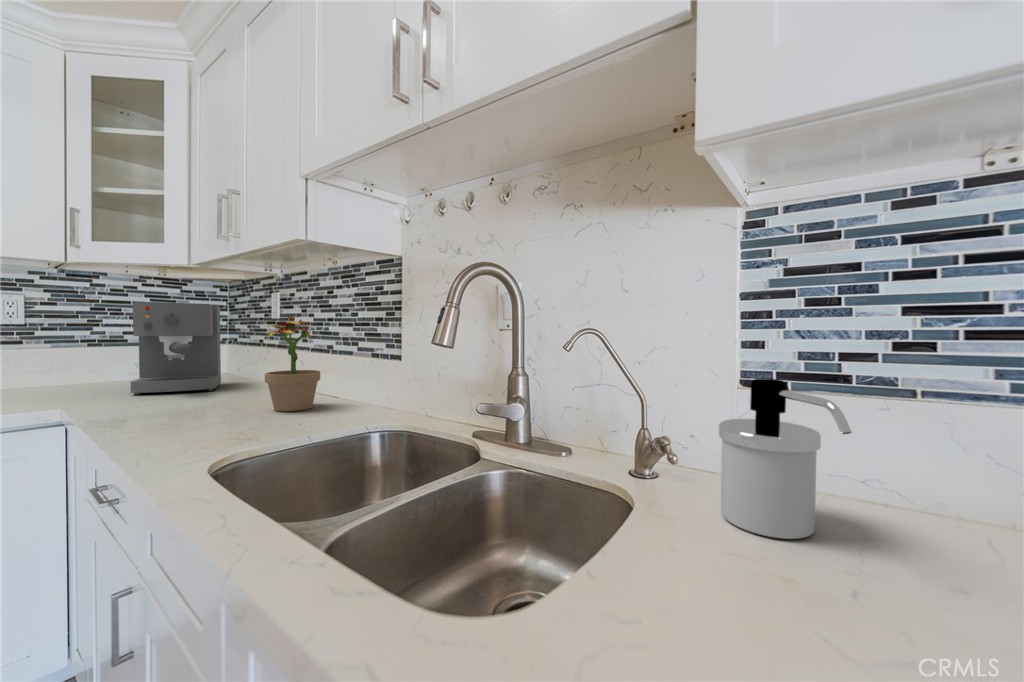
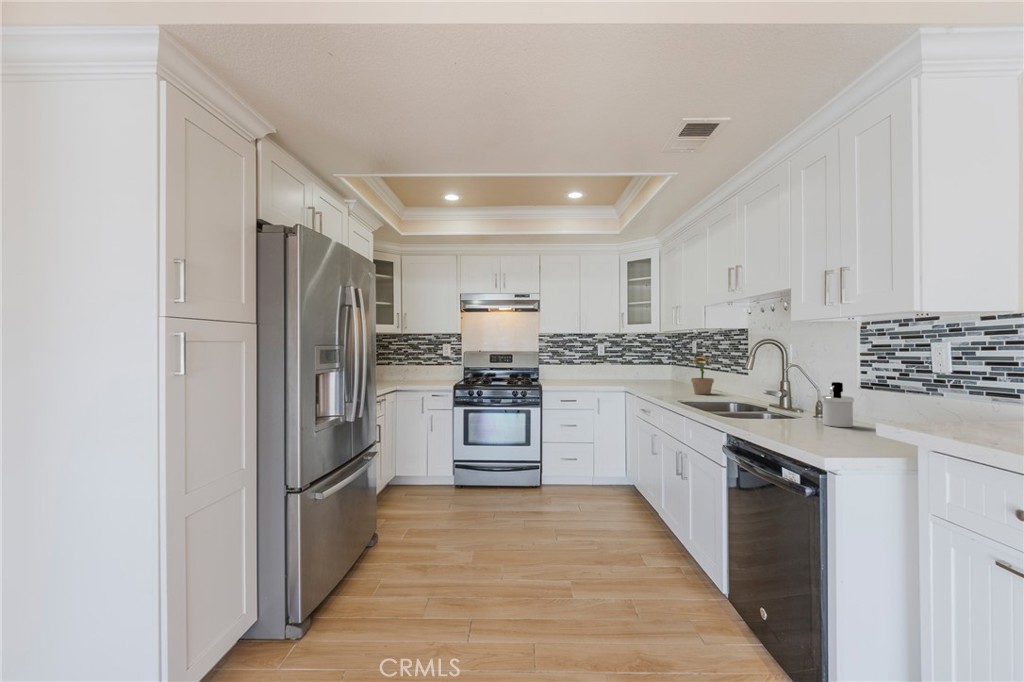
coffee maker: present [131,302,221,395] -> none [640,348,670,386]

